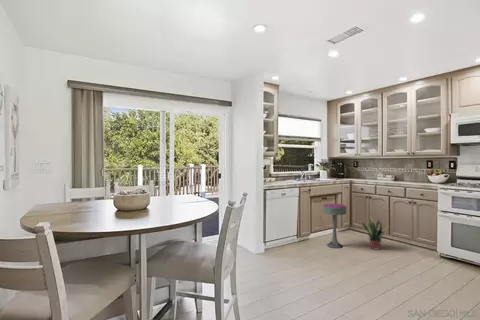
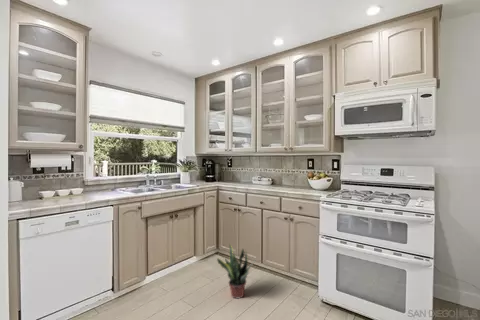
bar stool: present [323,204,346,248] -> none [157,228,195,306]

